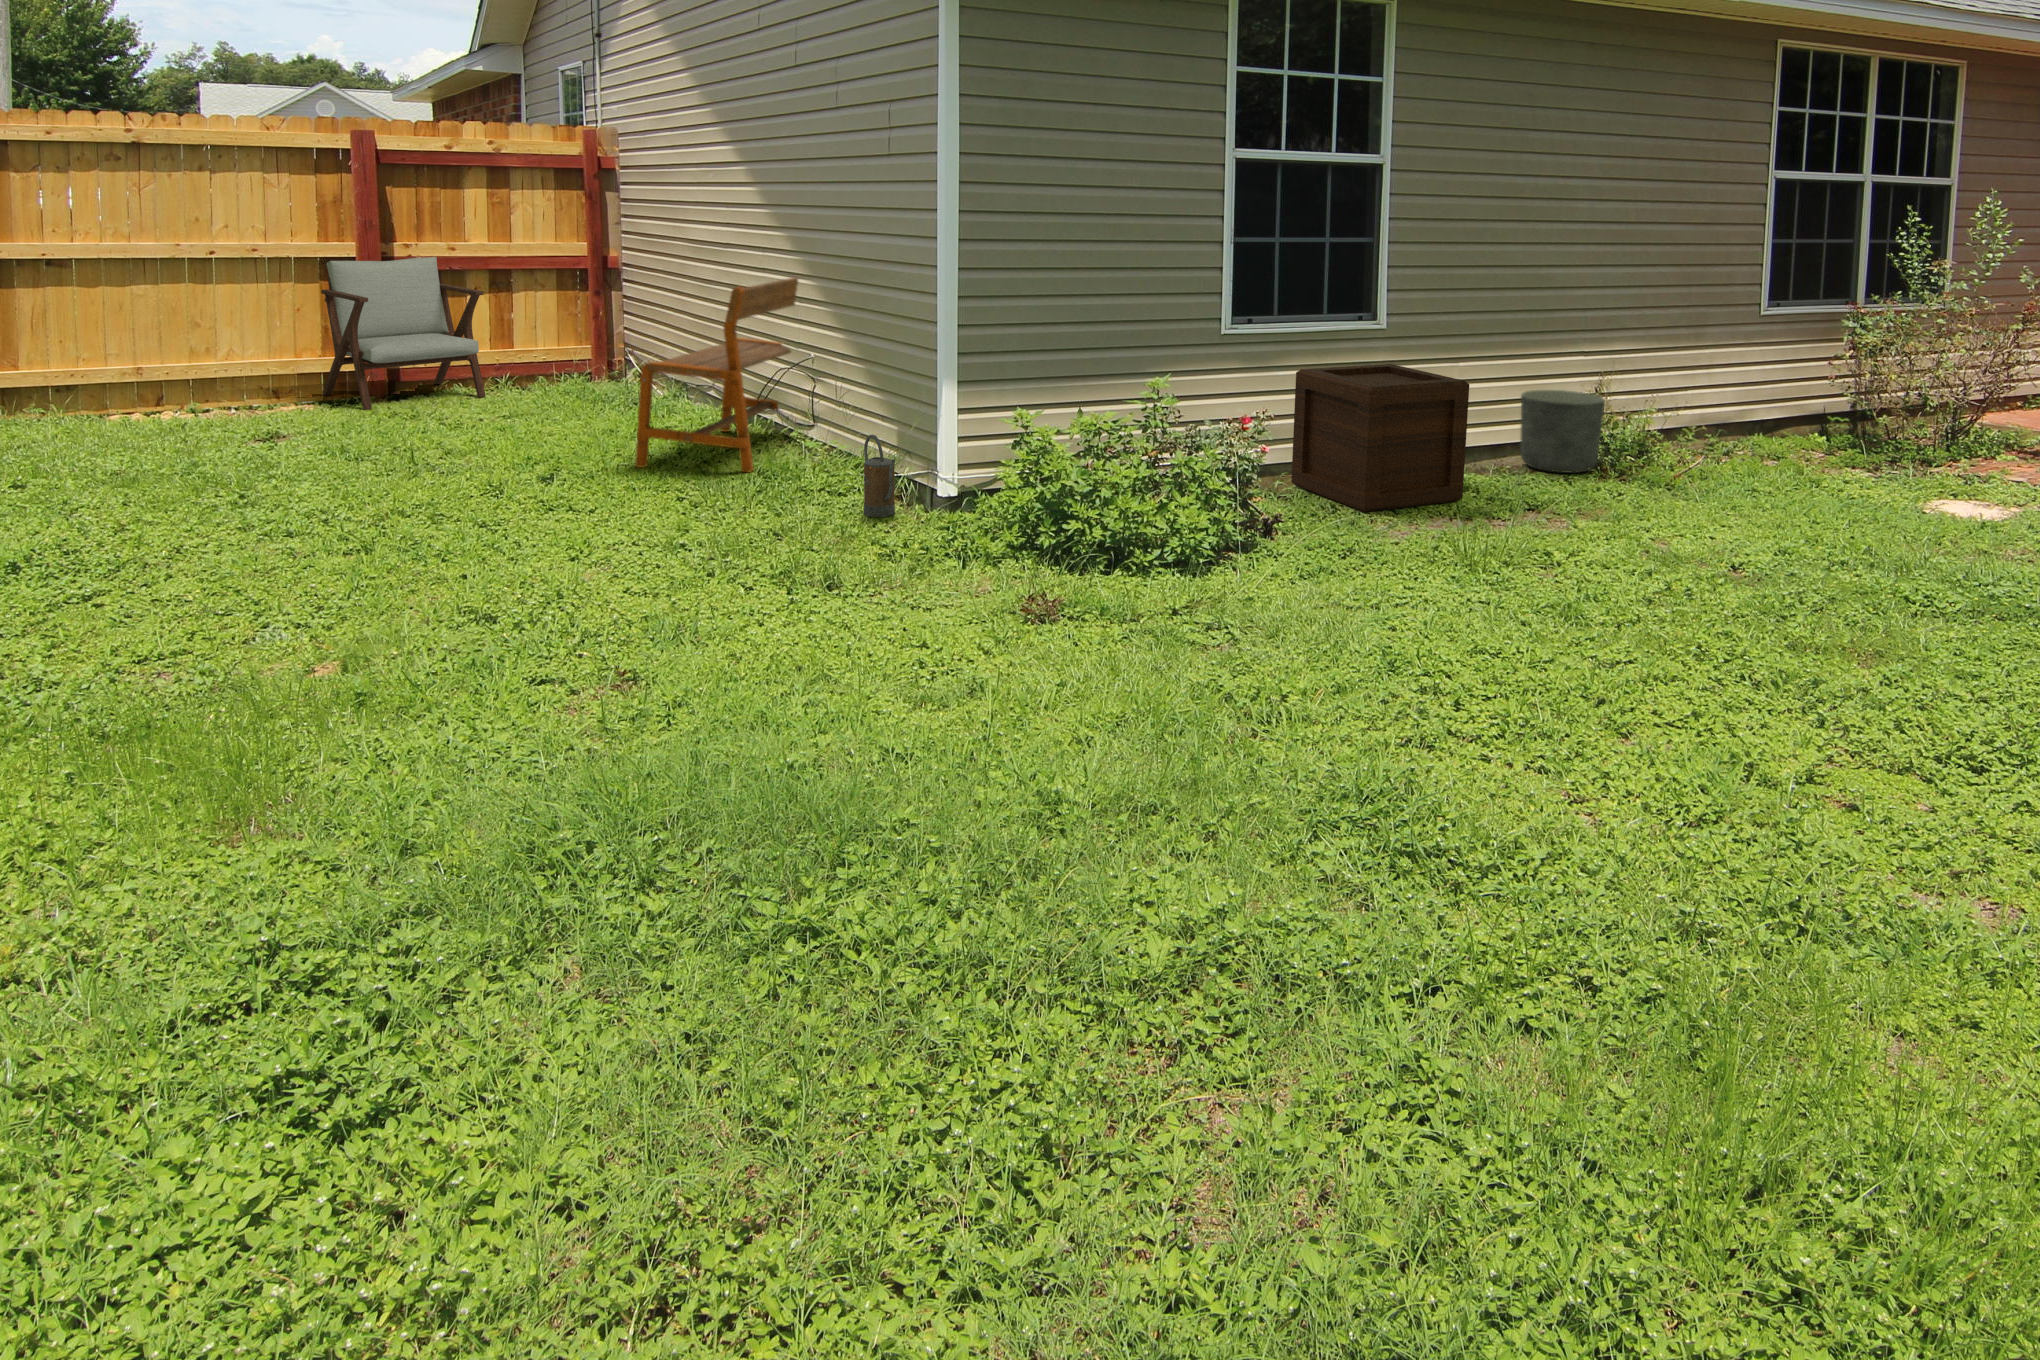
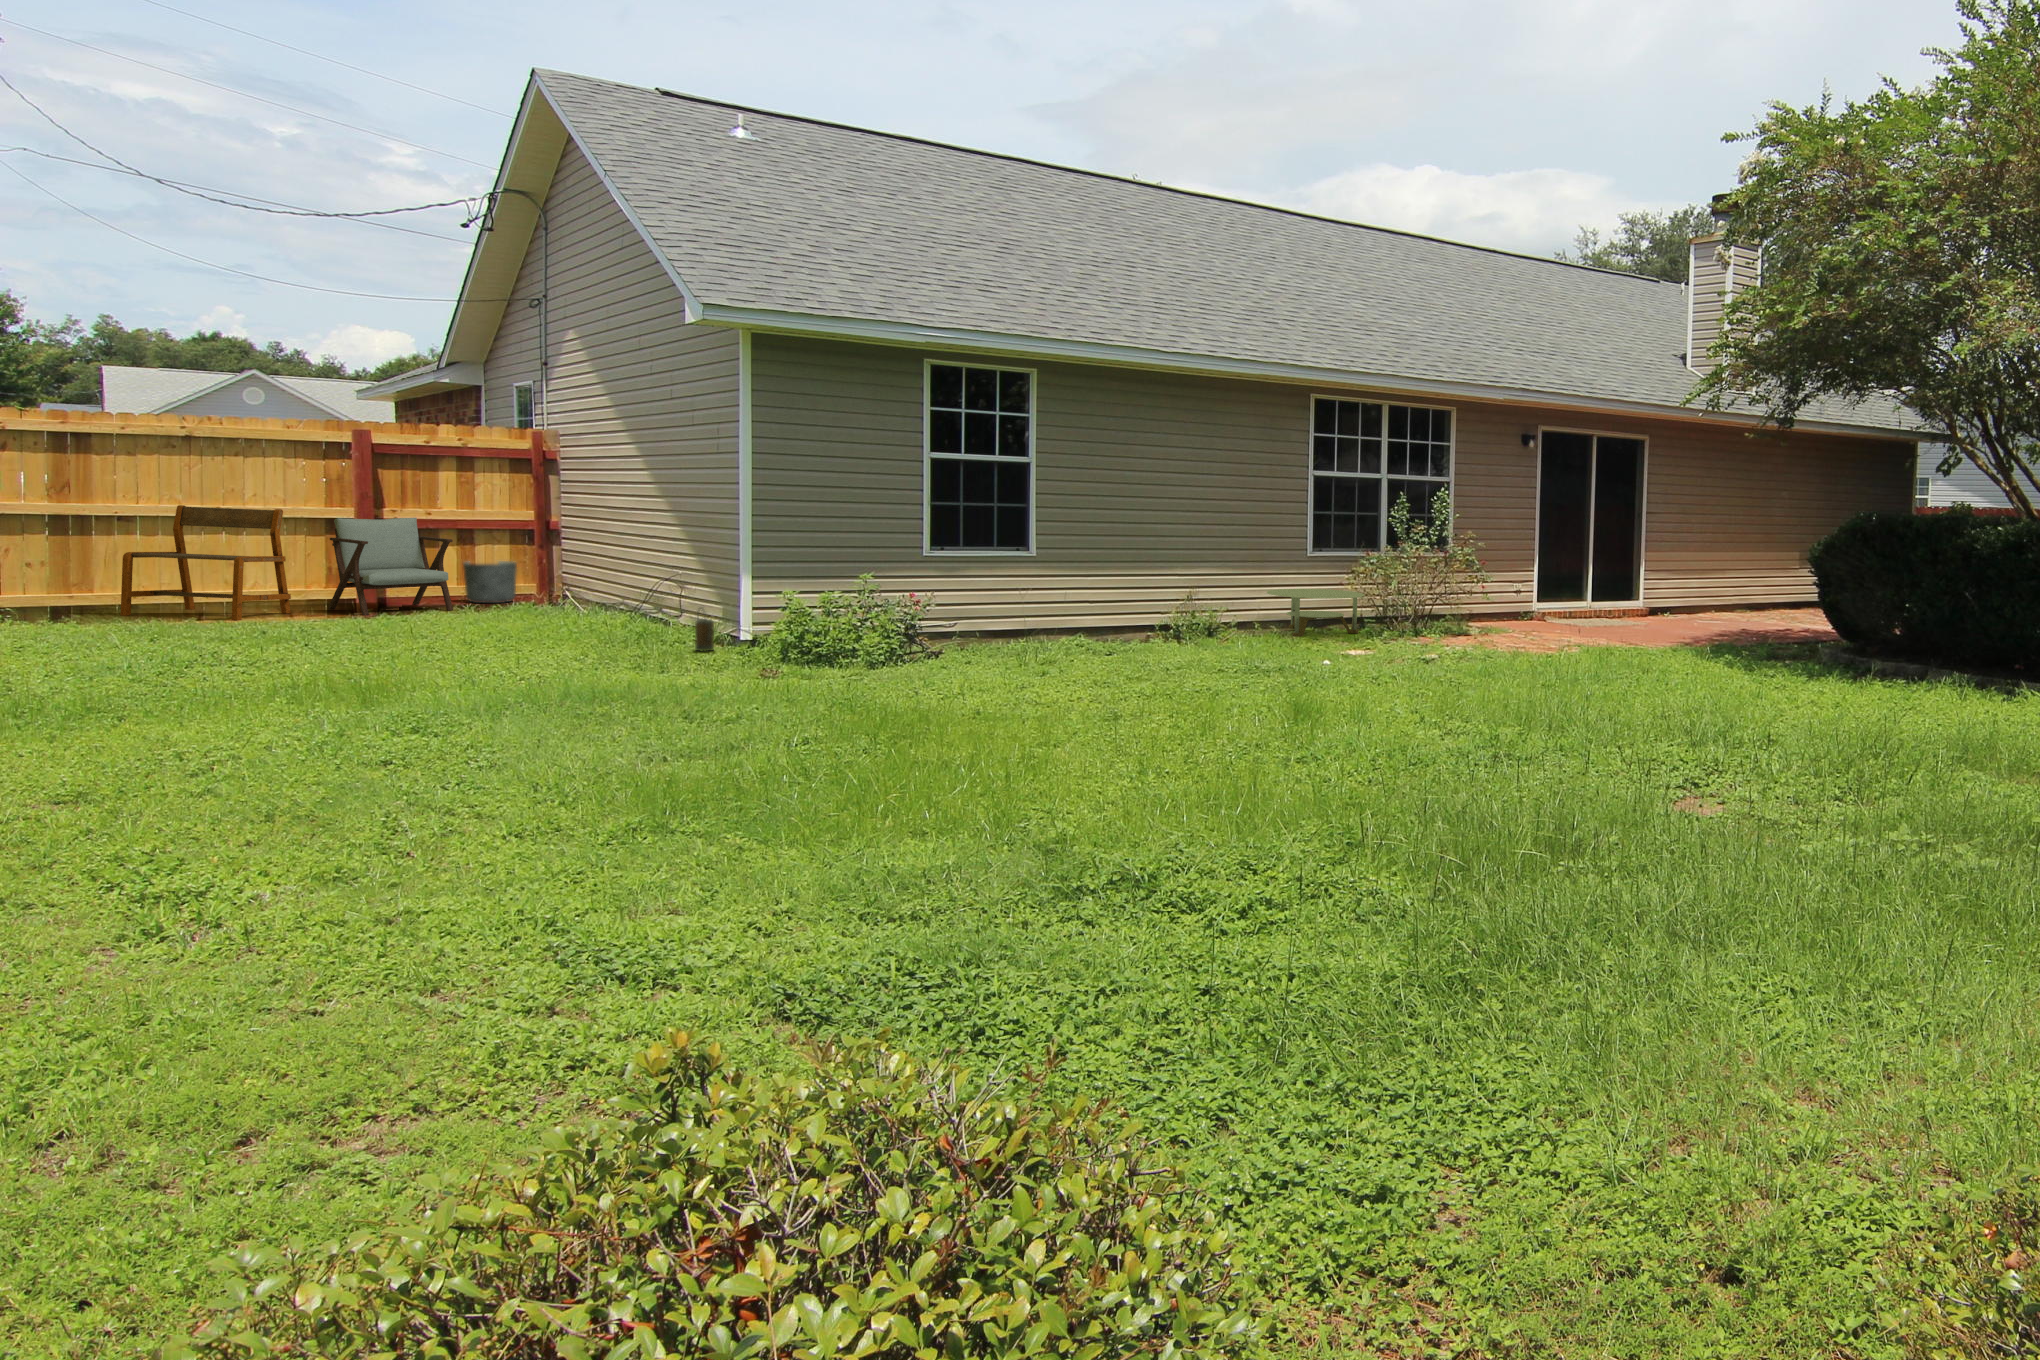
bench: present [635,277,798,472] -> present [120,505,291,620]
wooden crate: present [1291,364,1469,512] -> none [971,575,1064,650]
round table: none [1716,372,1902,466] -> present [1267,589,1364,637]
planter: present [1520,390,1605,473] -> present [463,561,517,603]

